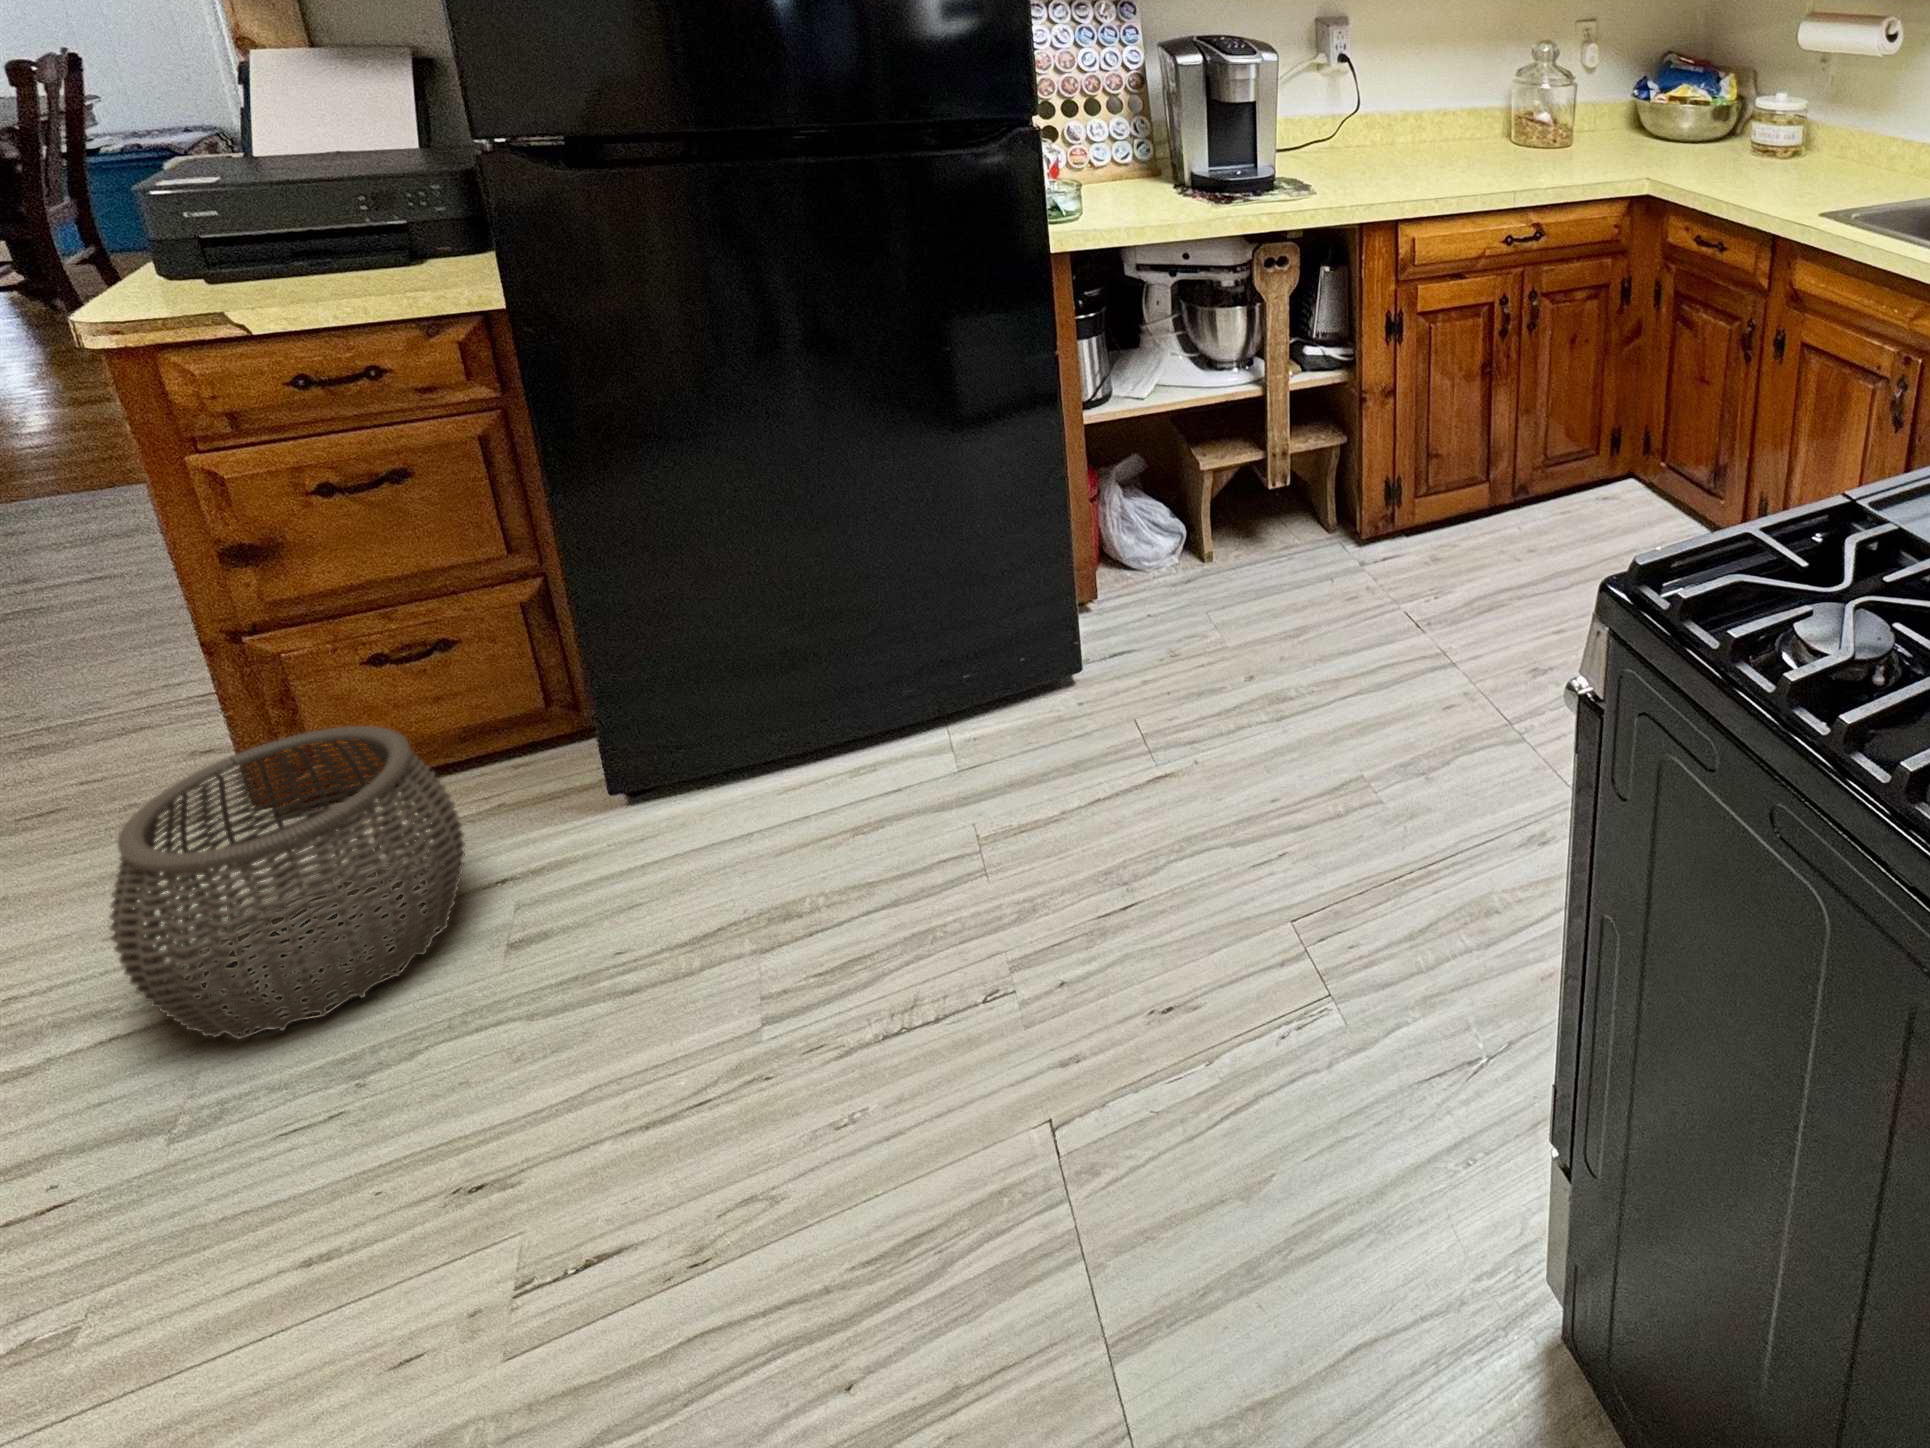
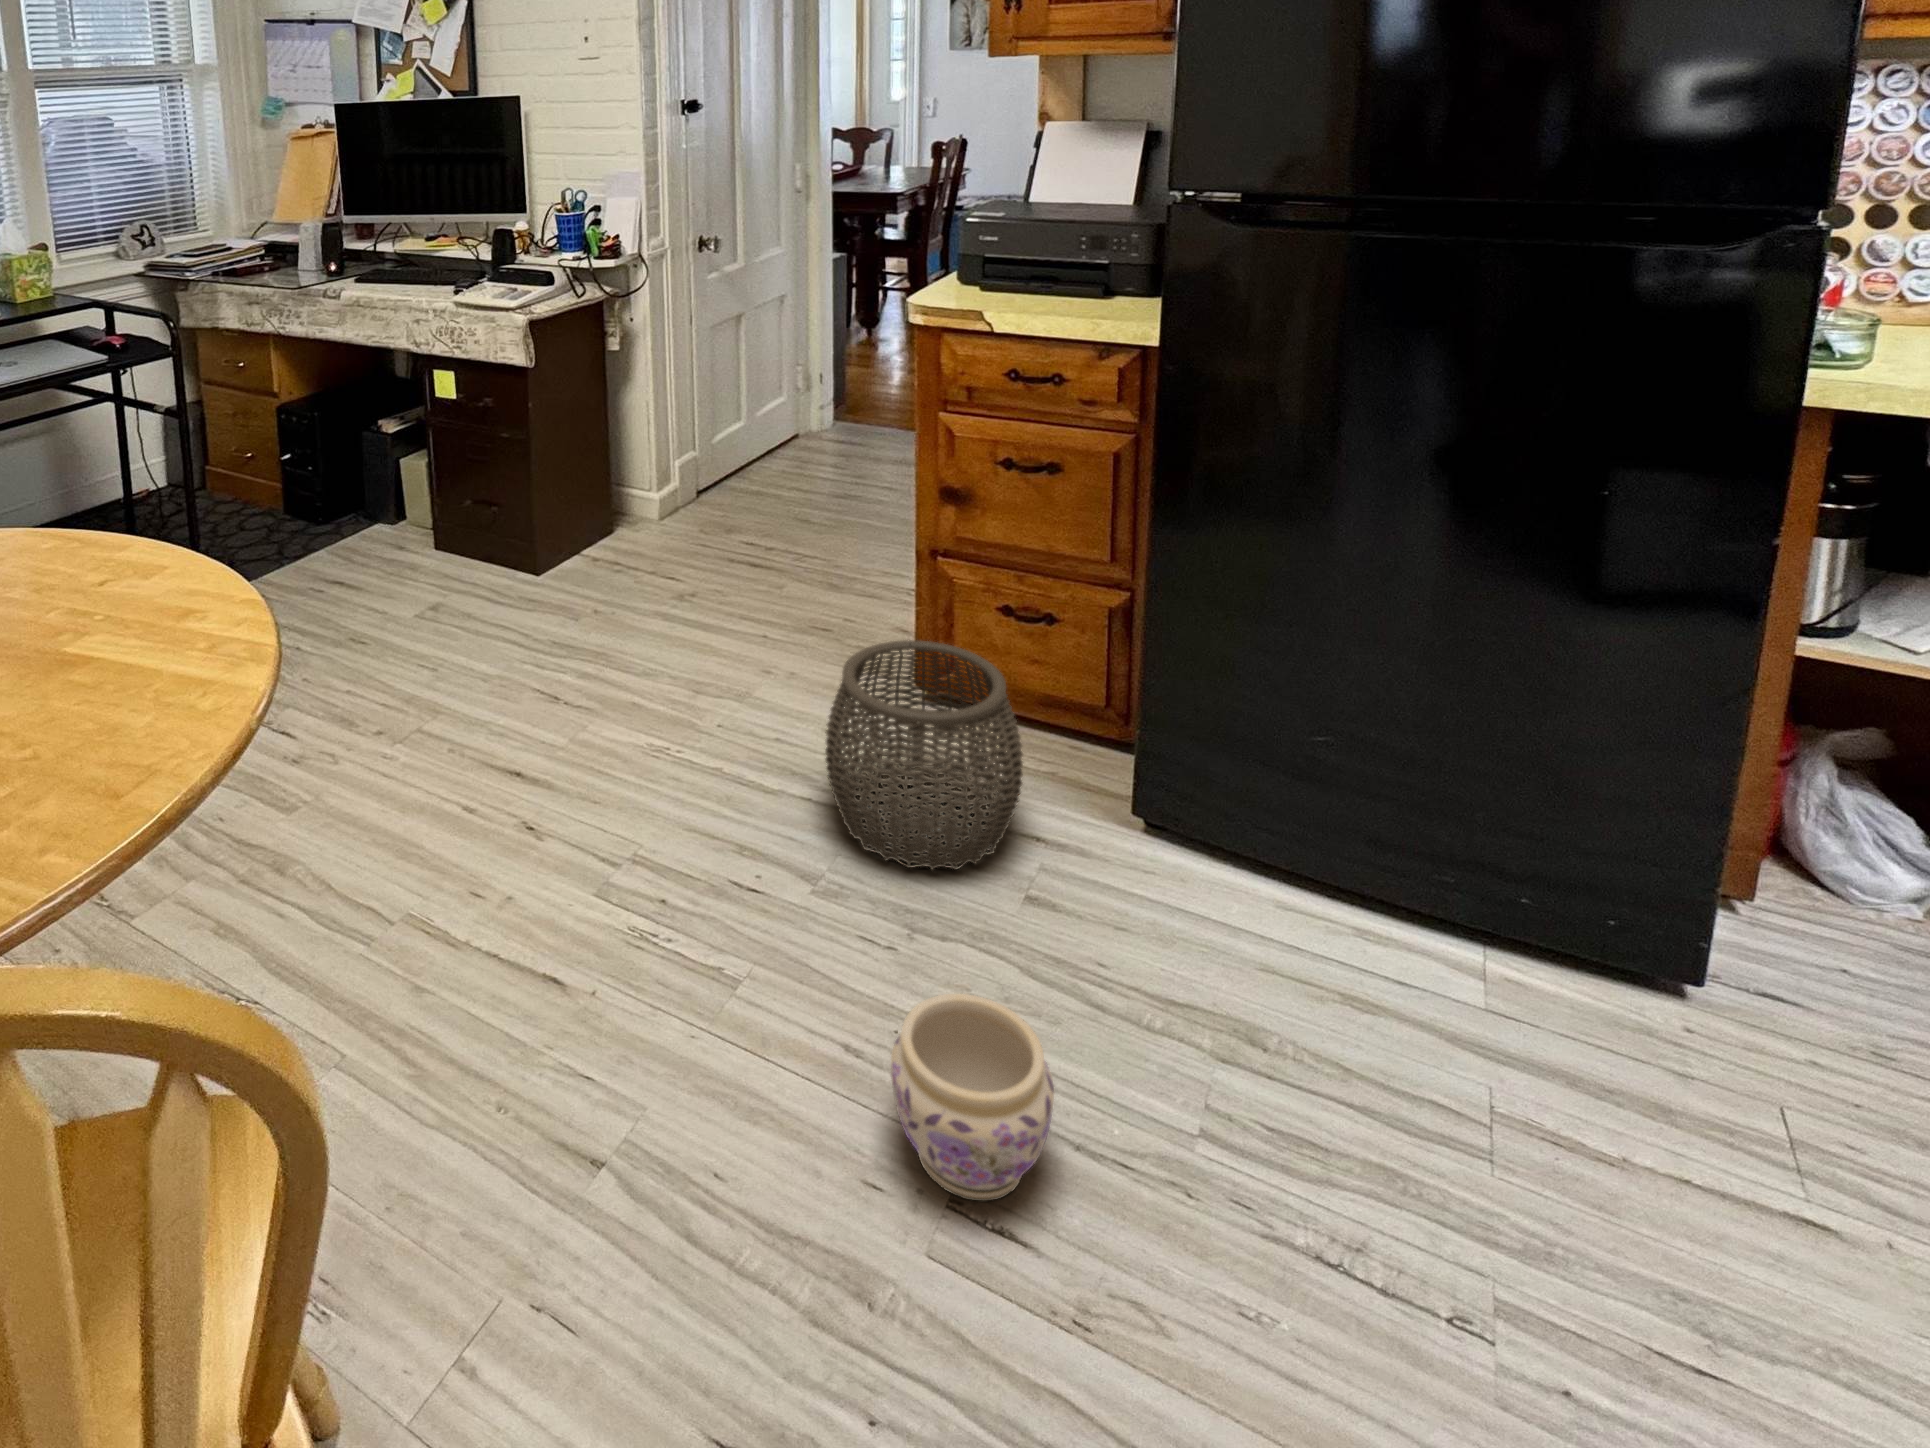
planter: none [380,1061,611,1298] -> present [891,994,1054,1201]

